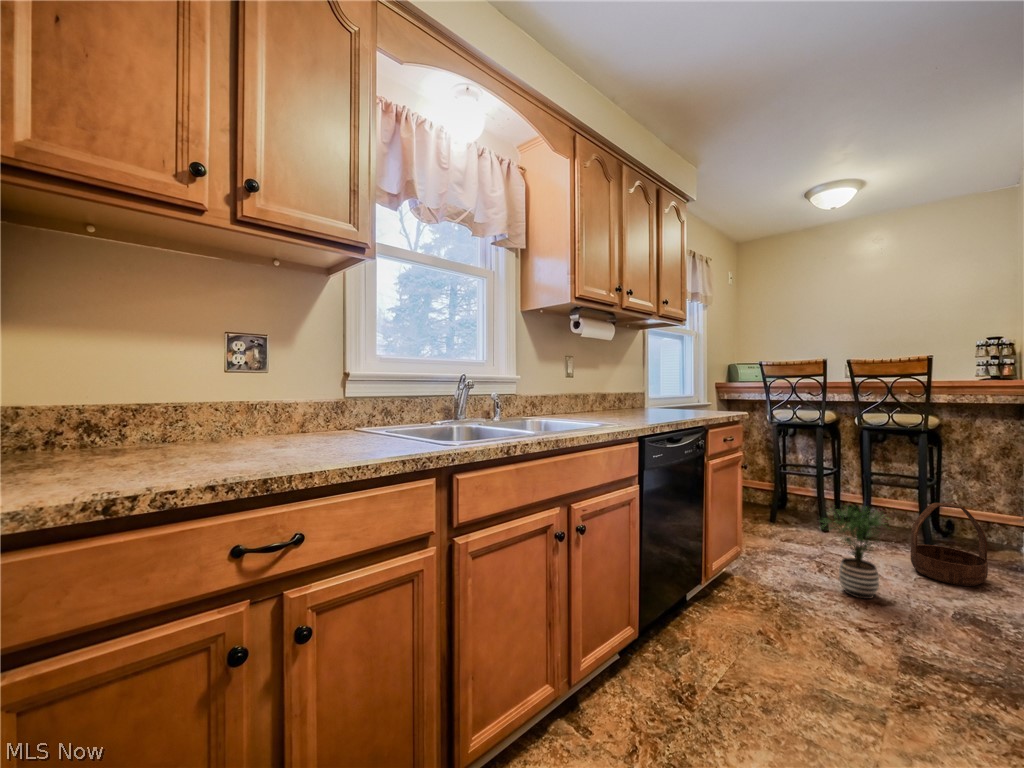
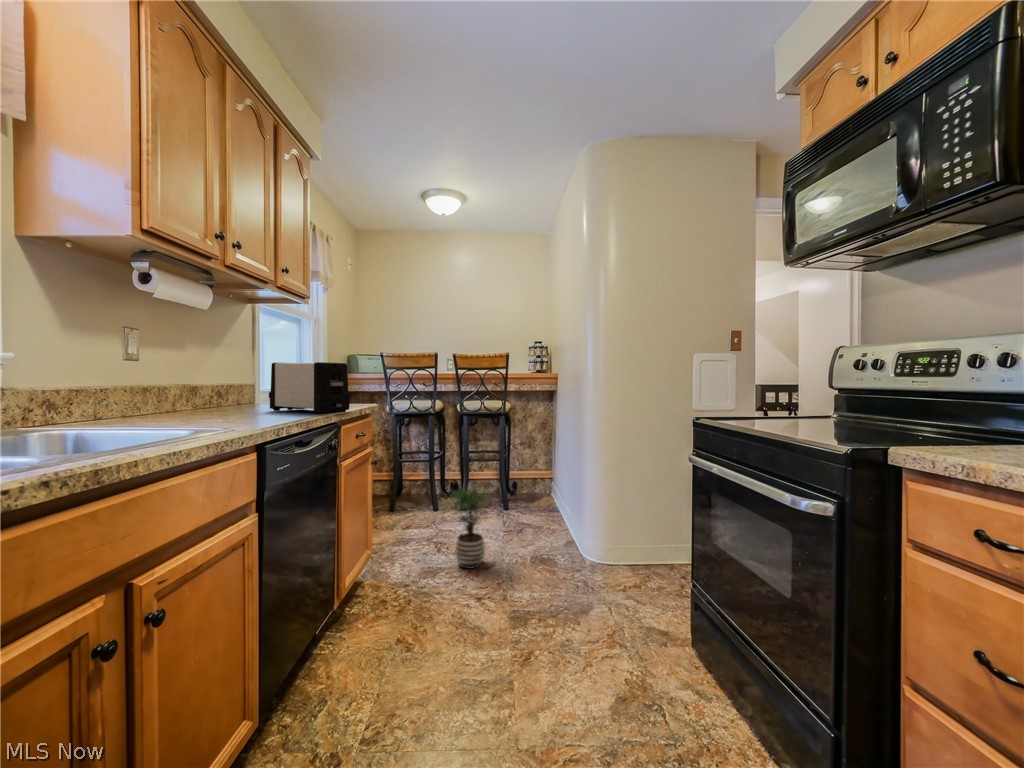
toaster: none [653,376,717,418] -> present [269,362,351,414]
basket: present [911,503,988,586] -> none [499,470,543,534]

